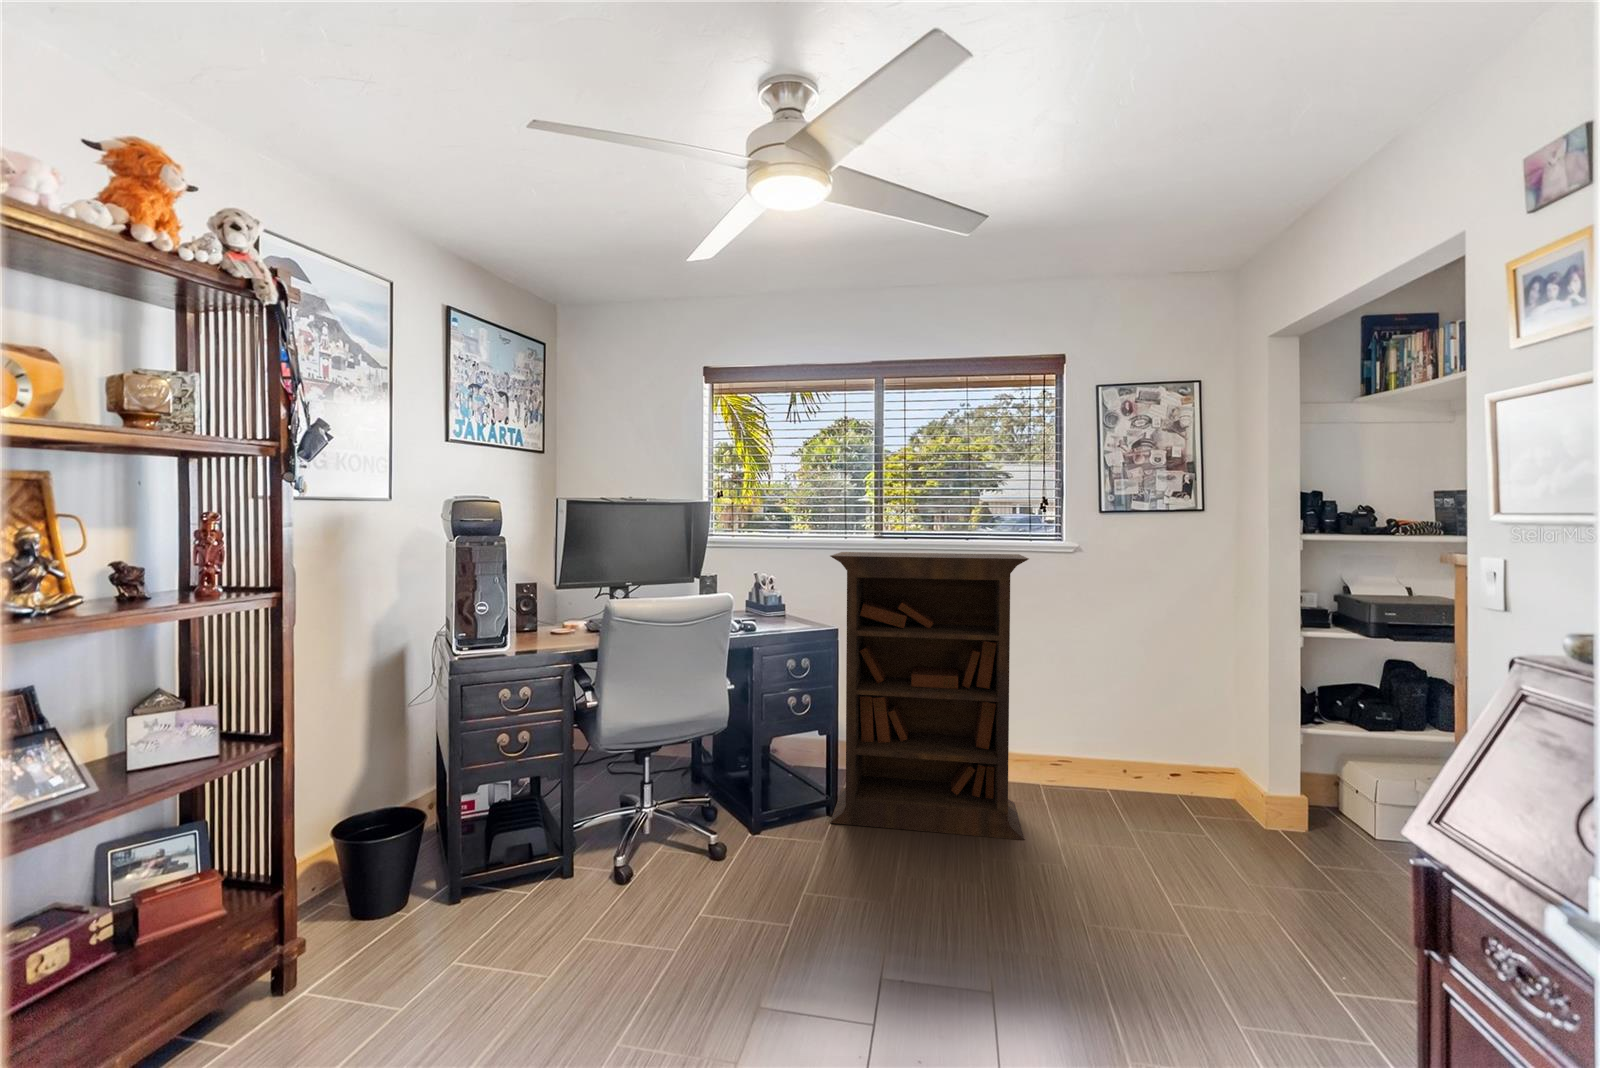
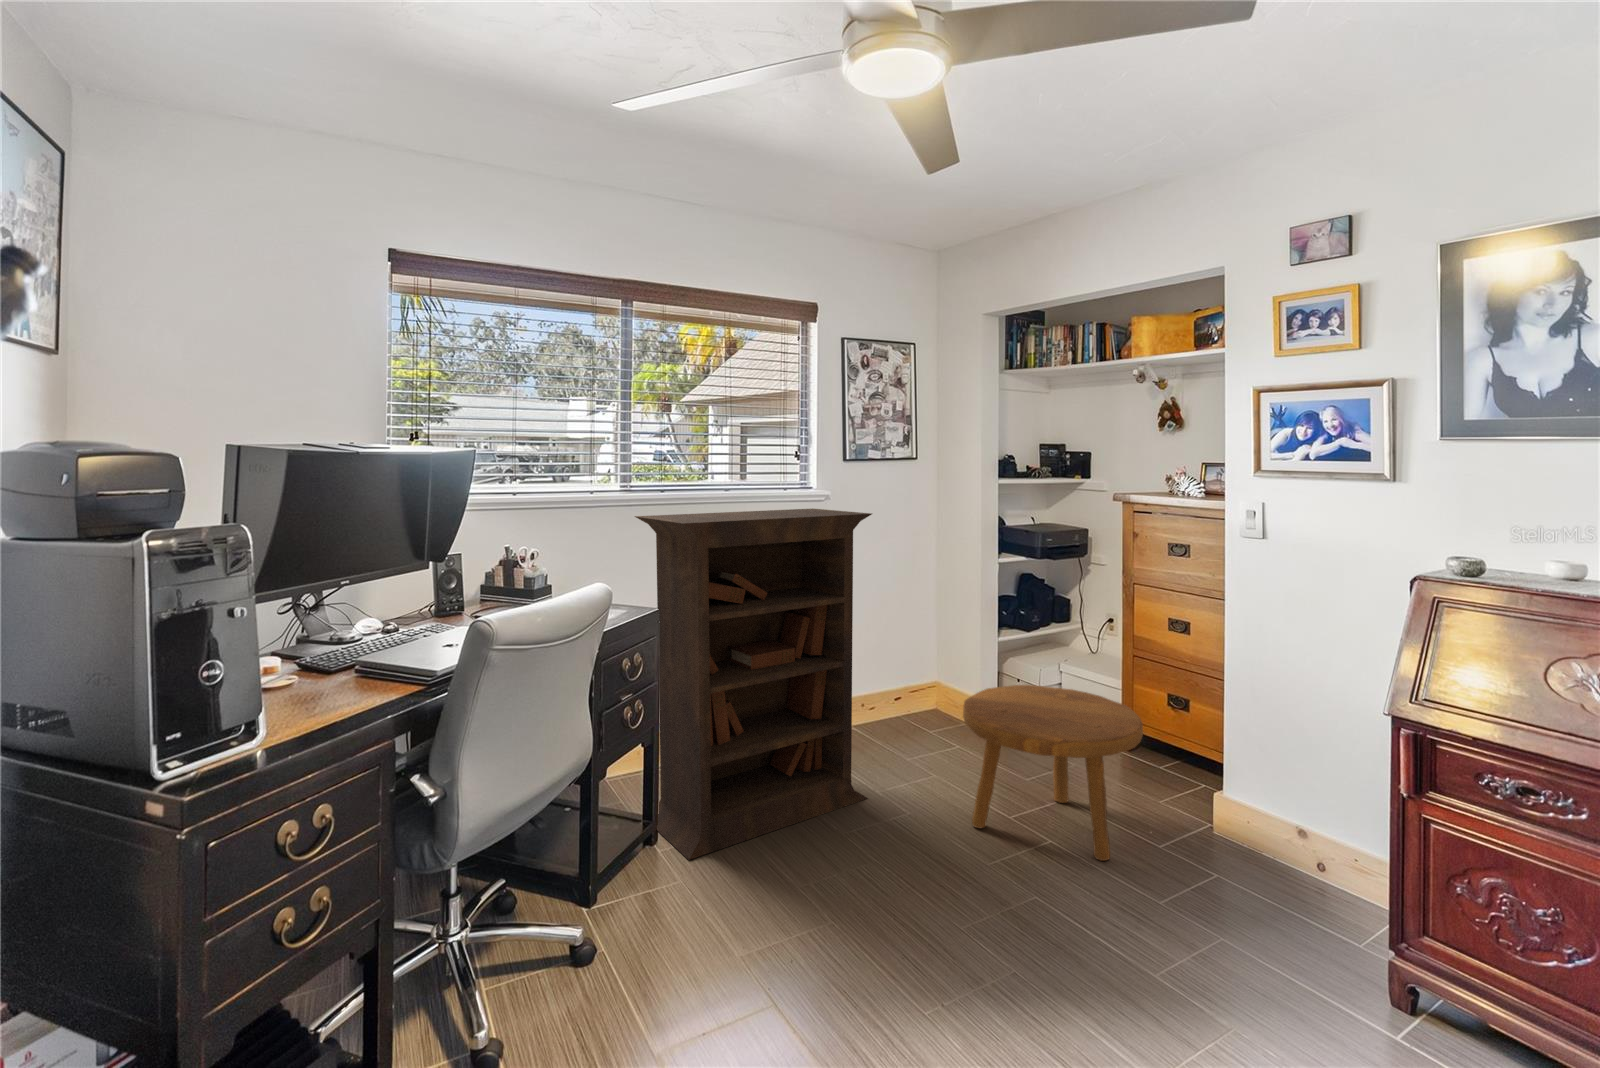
footstool: none [1067,759,1292,982] -> present [963,685,1143,861]

